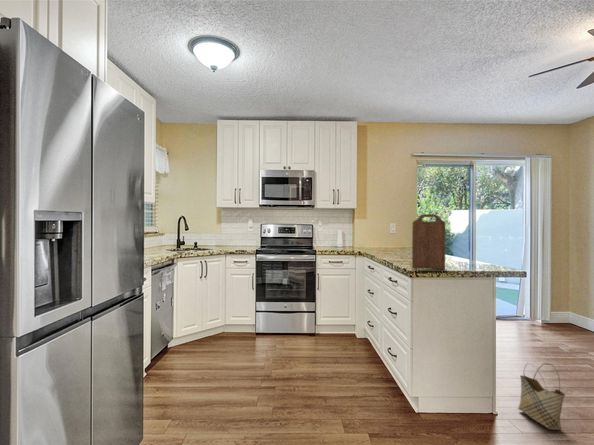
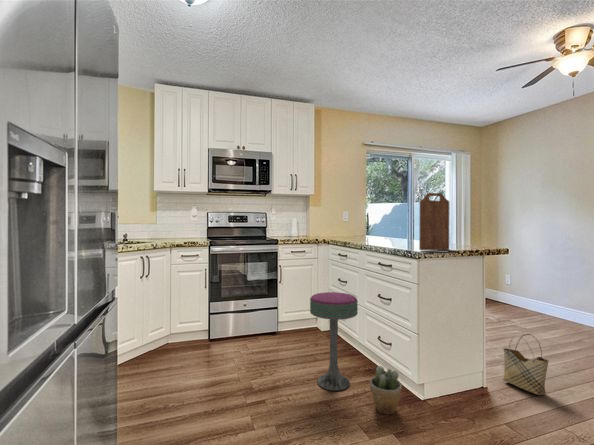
bar stool: none [320,302,363,391] -> present [310,292,358,391]
potted plant: none [360,373,390,418] -> present [370,366,402,414]

